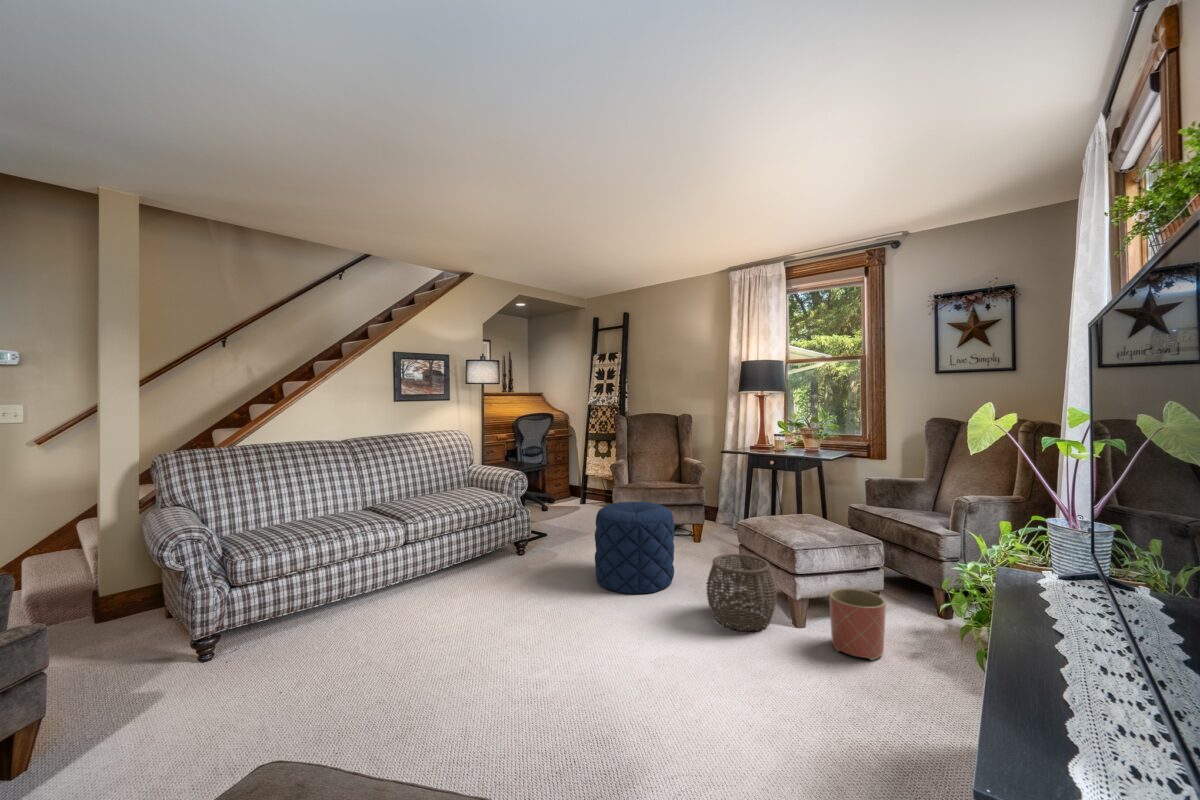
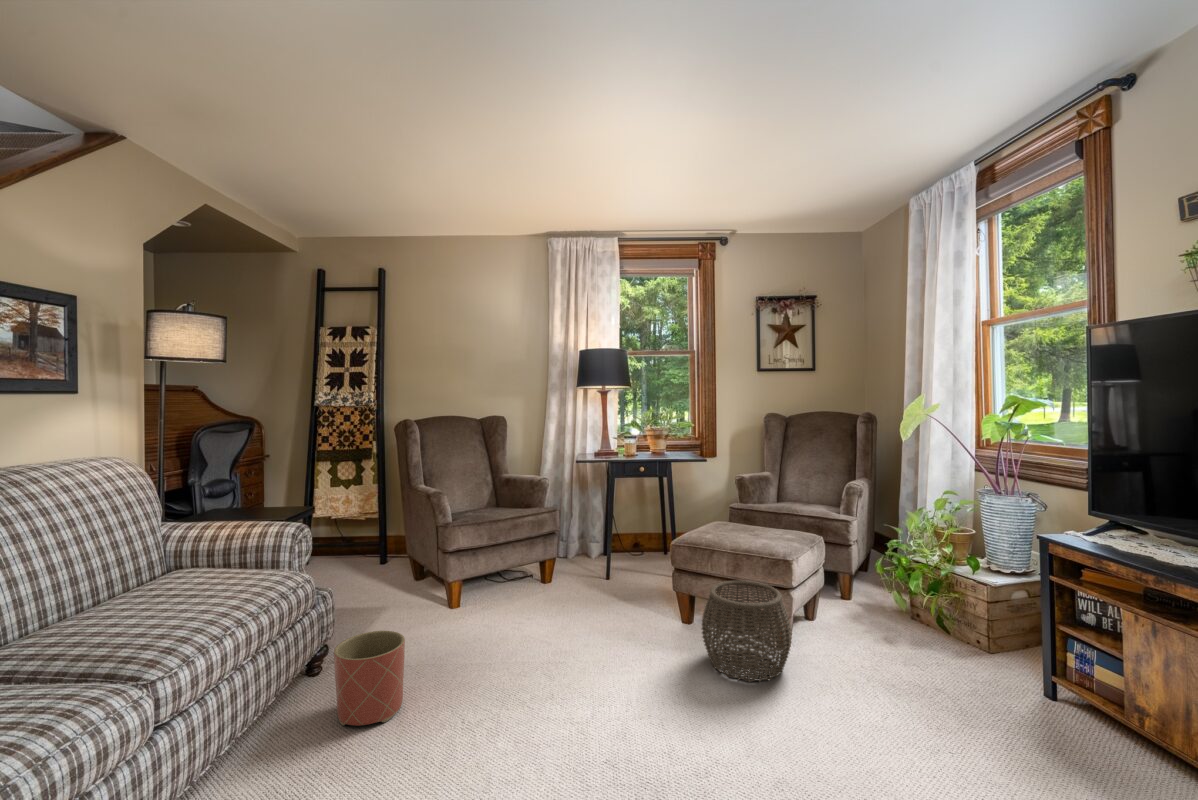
pouf: present [595,502,674,594] -> none [499,537,618,684]
planter: present [829,588,886,660] -> present [334,631,405,726]

